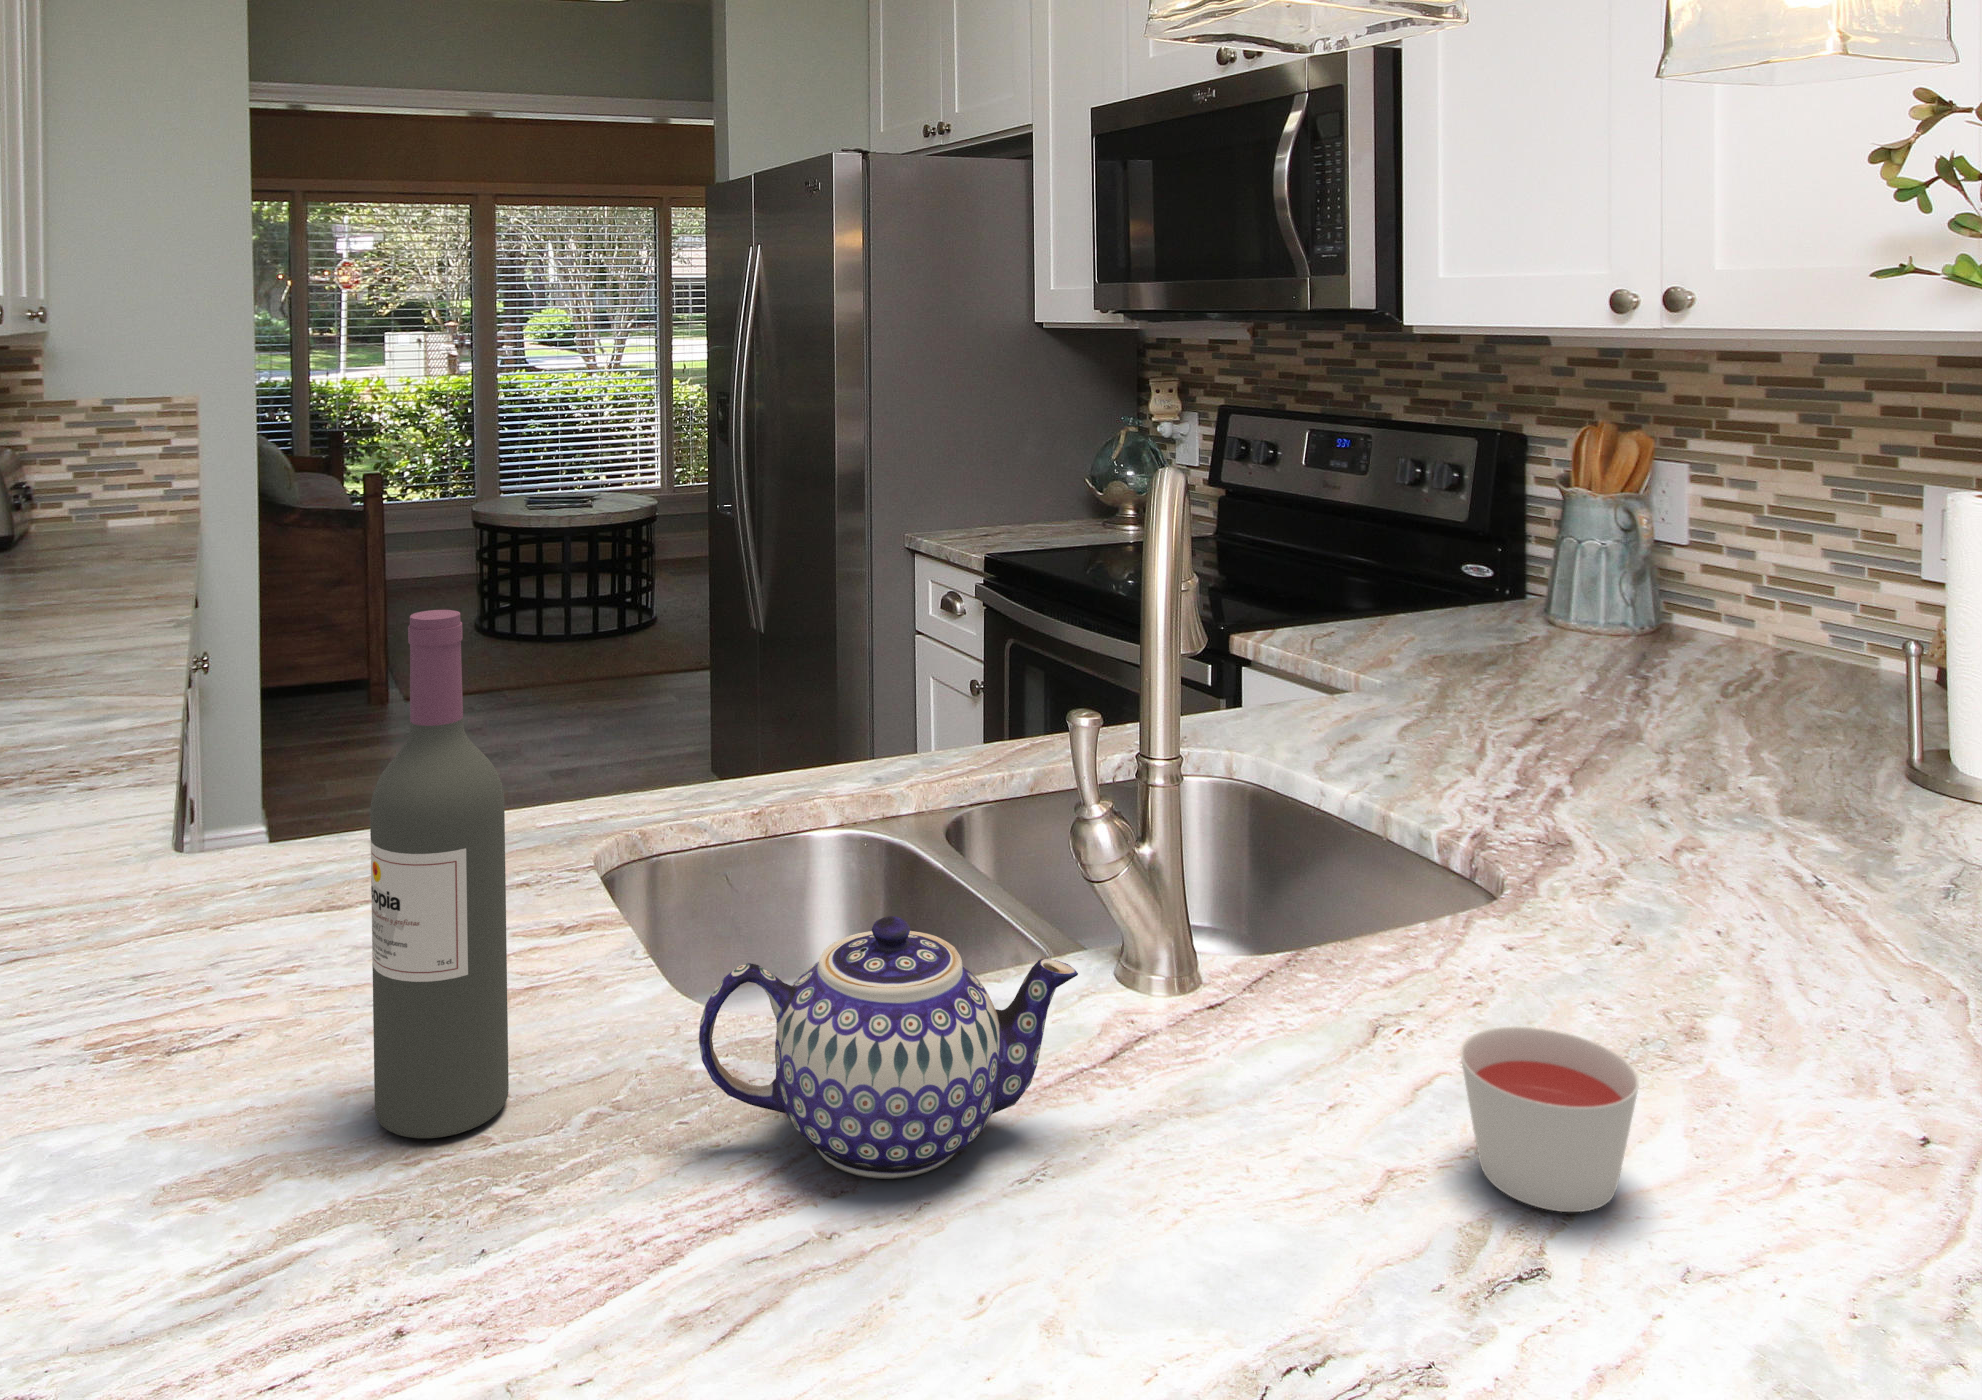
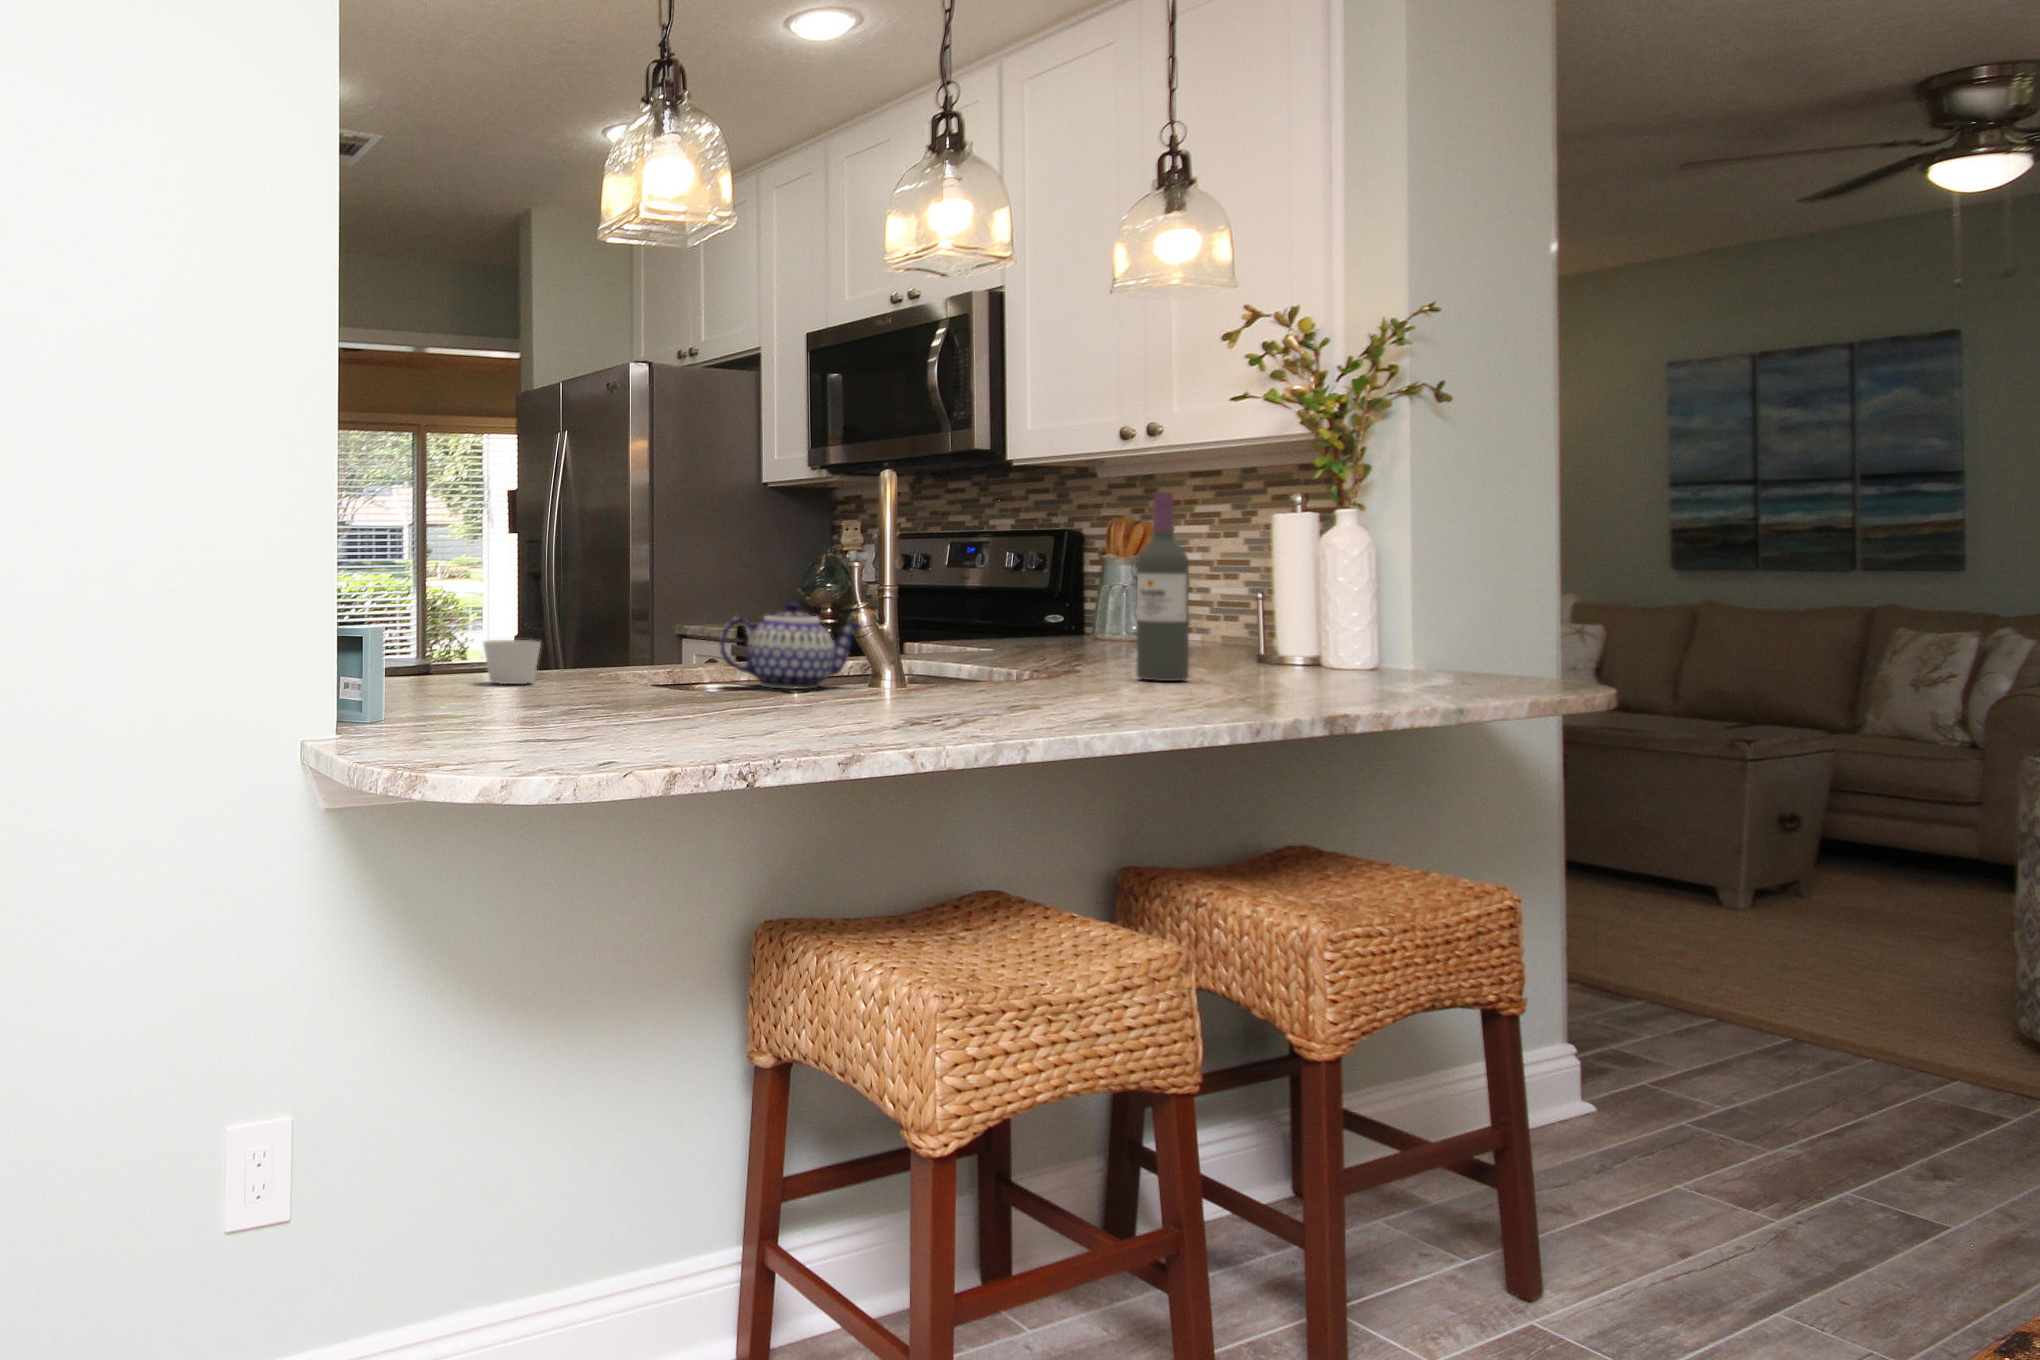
wine bottle: present [370,610,509,1138] -> present [1137,492,1189,681]
candle: present [1460,1026,1639,1212] -> present [483,640,541,684]

